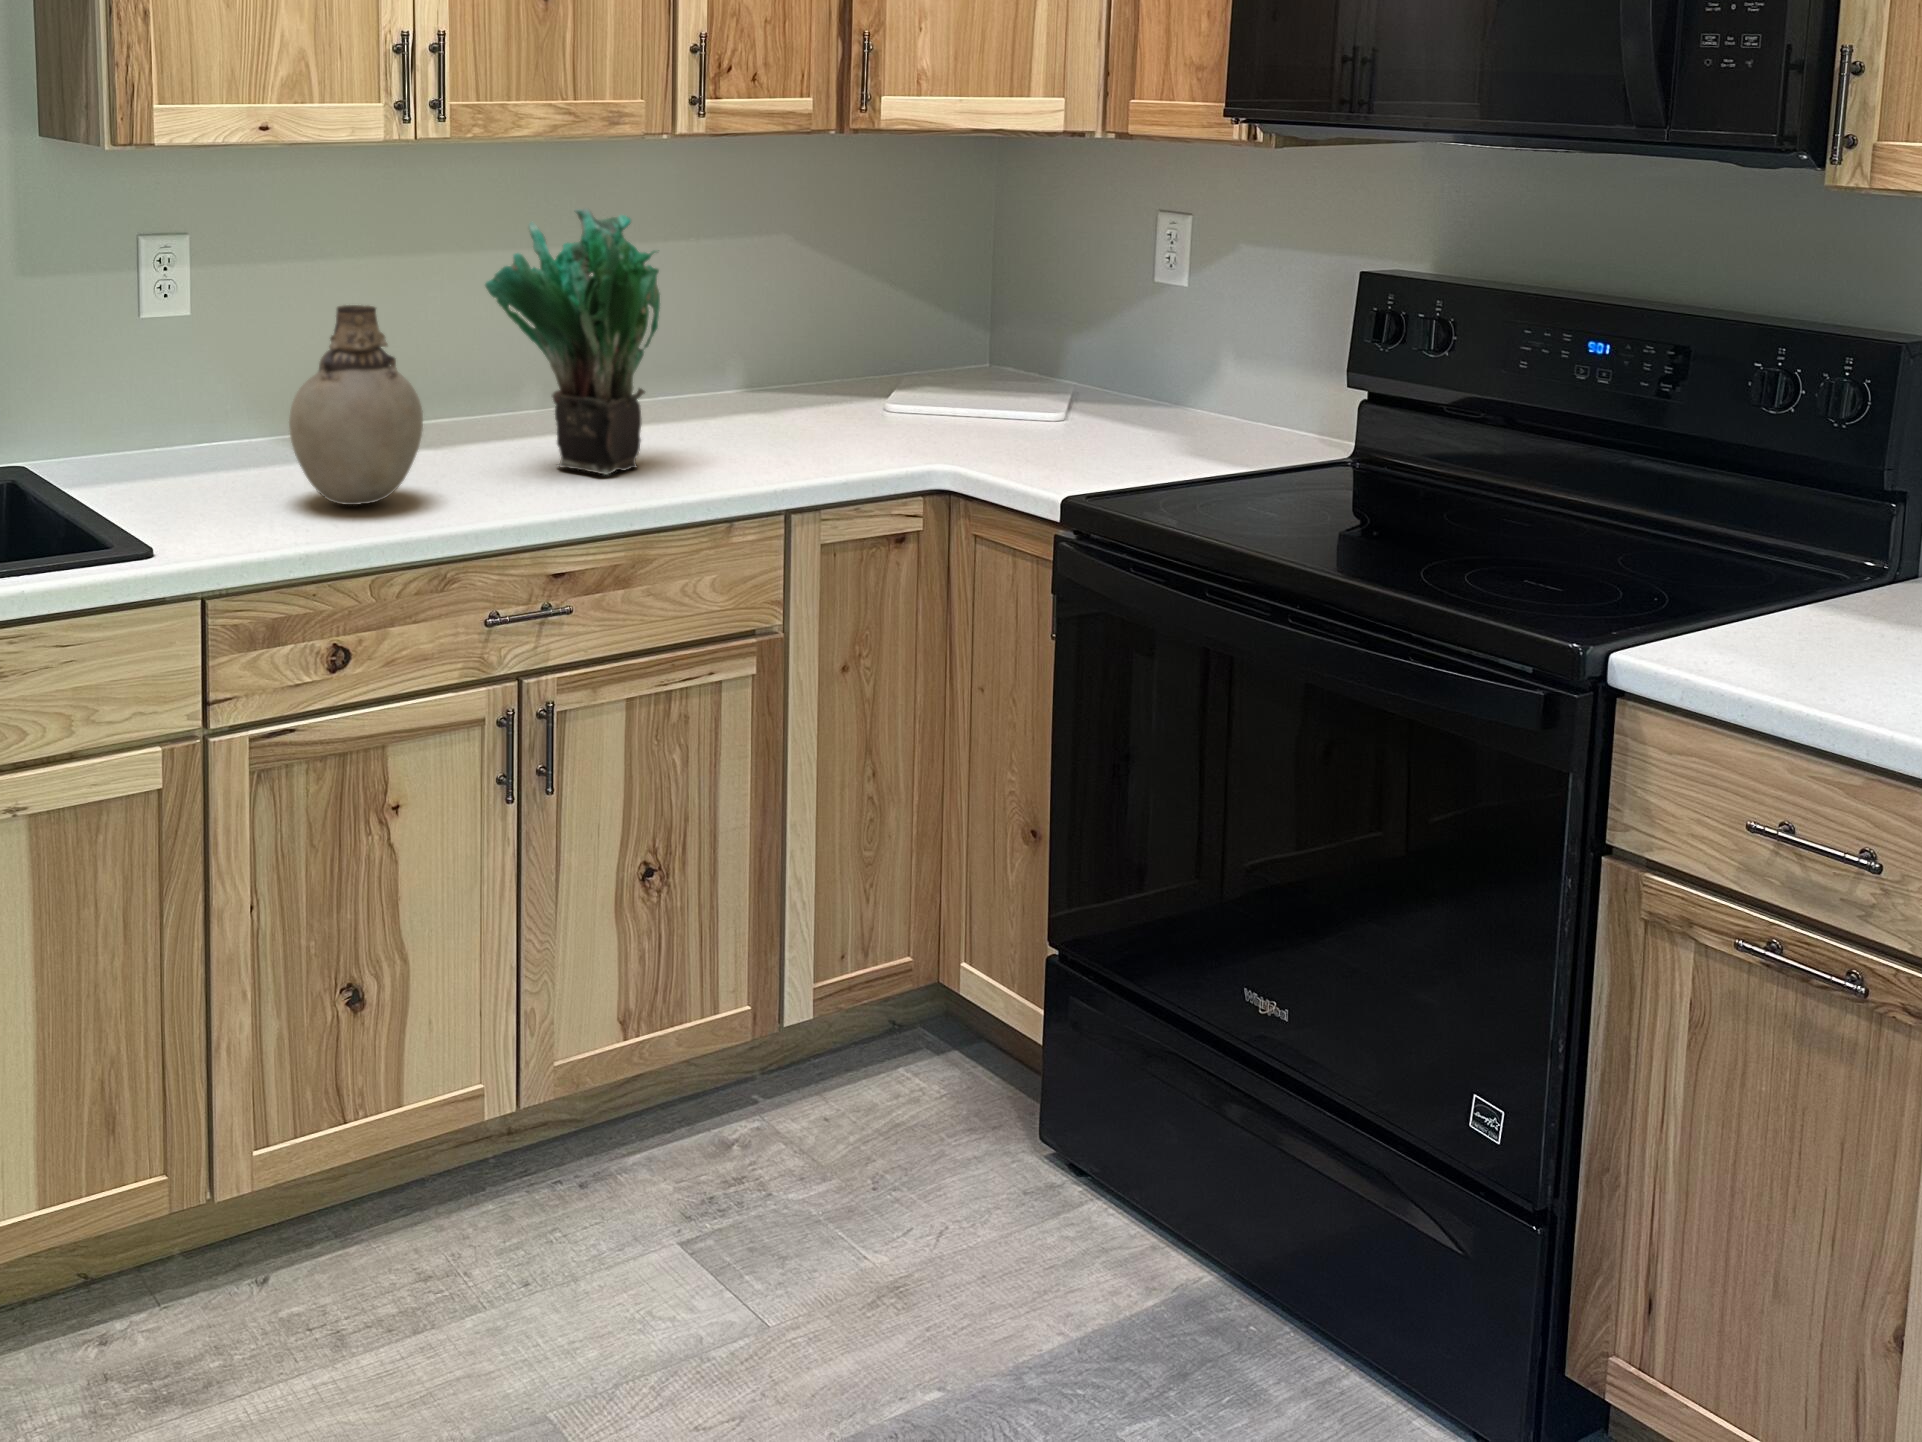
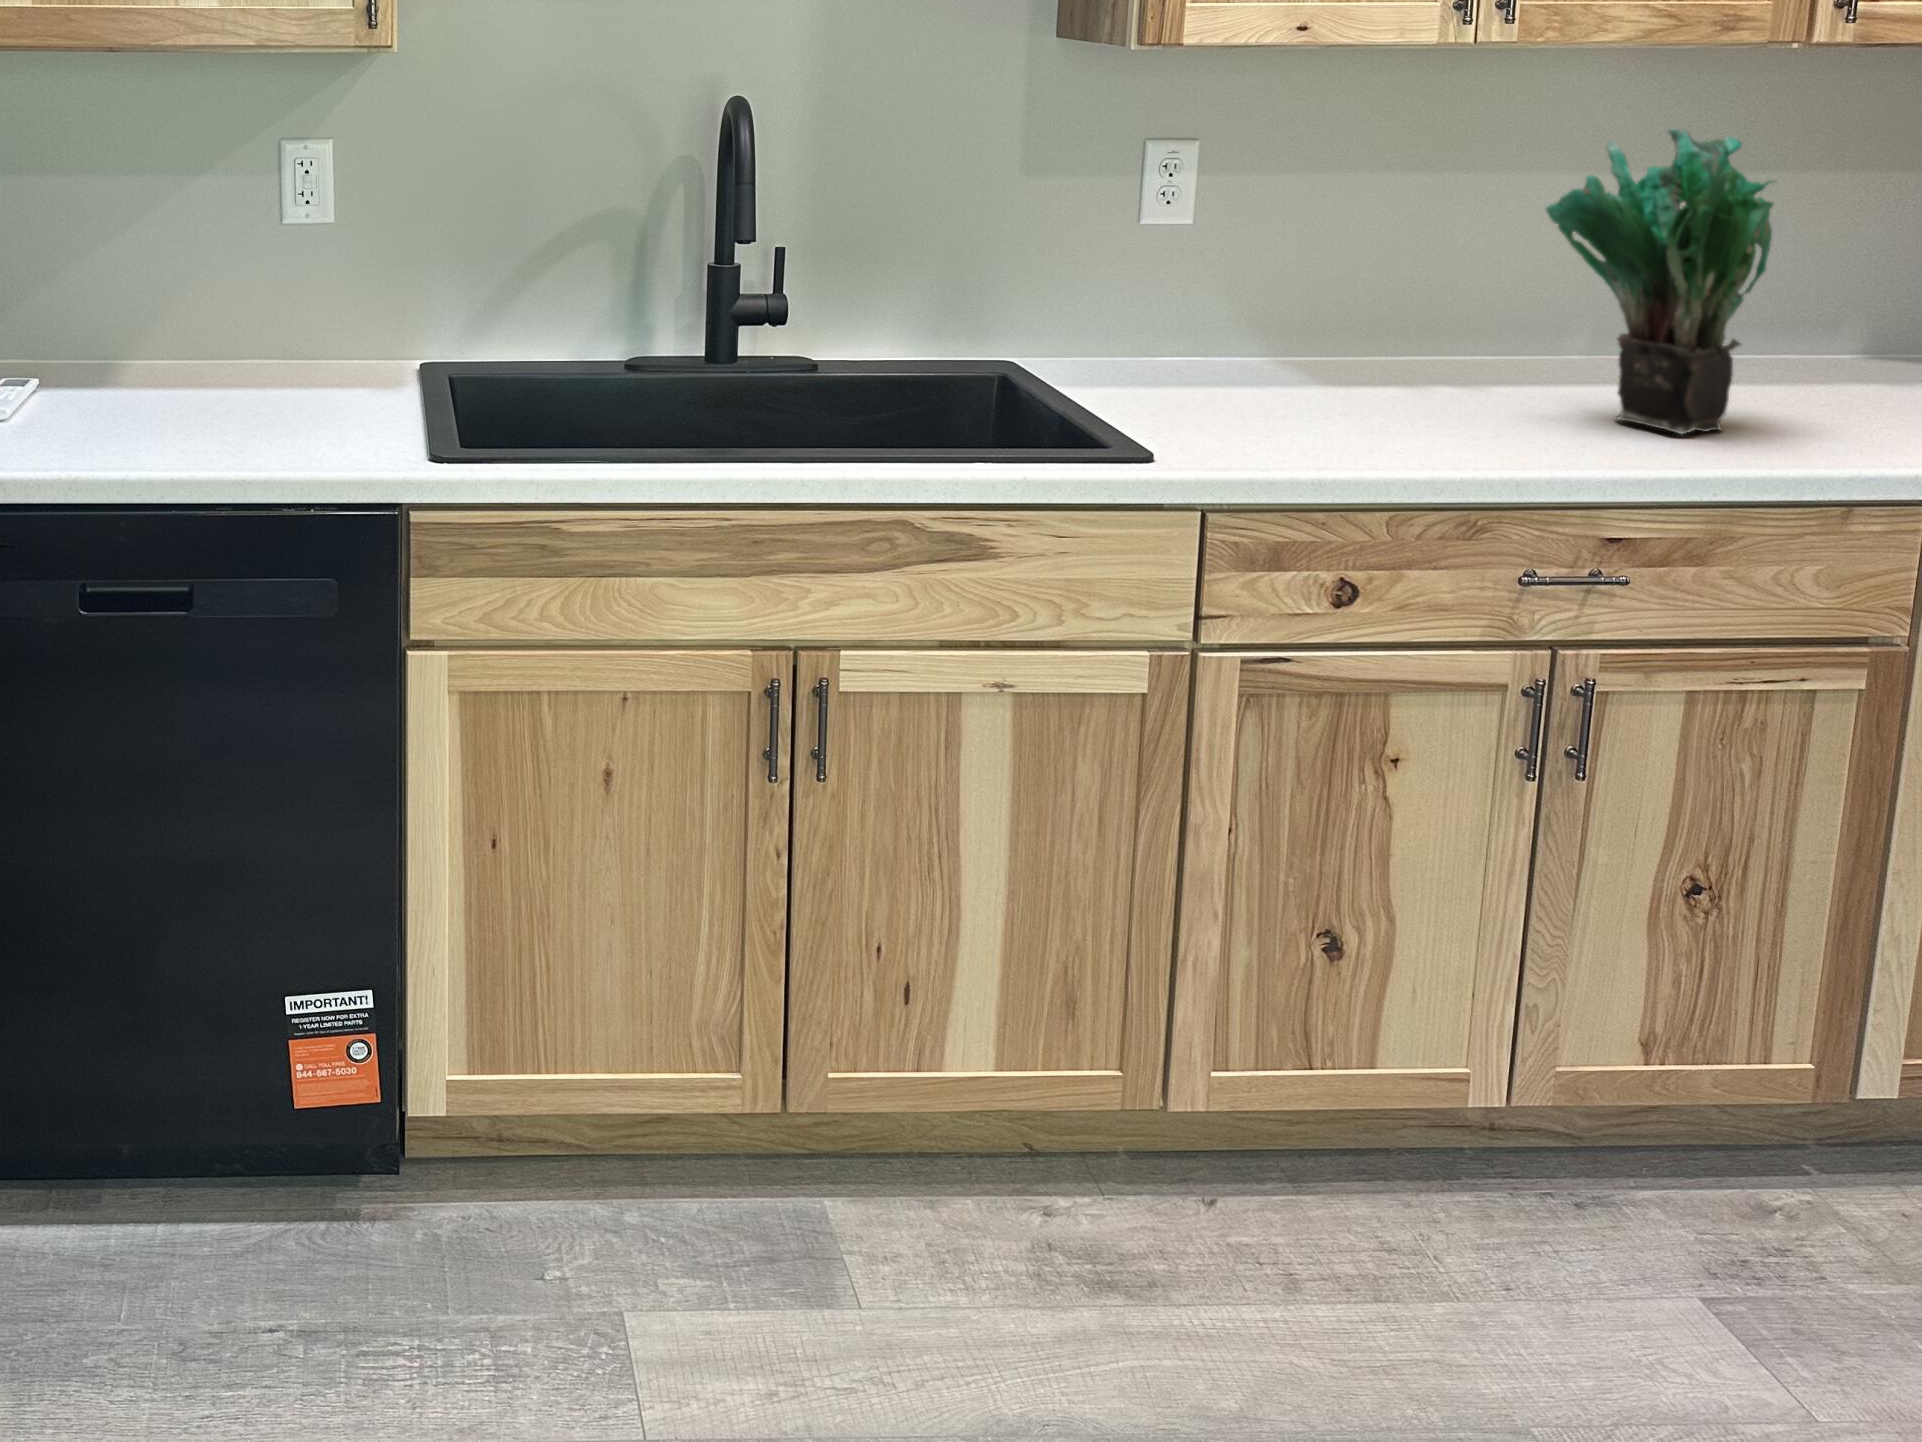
vase: present [289,305,423,505] -> none [1306,221,1461,434]

